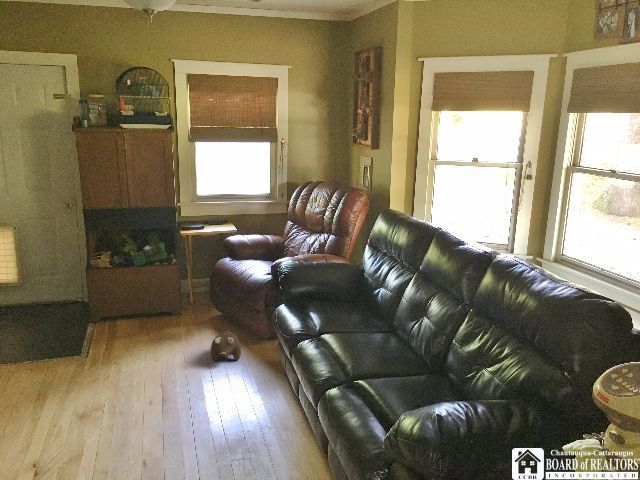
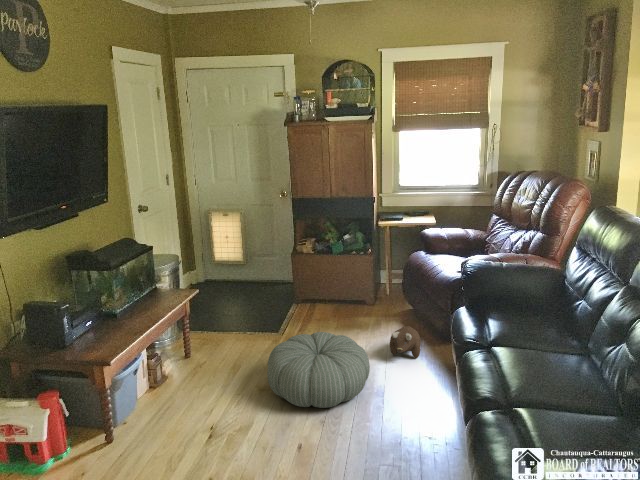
pouf: none [88,348,200,427] -> present [267,332,370,408]

